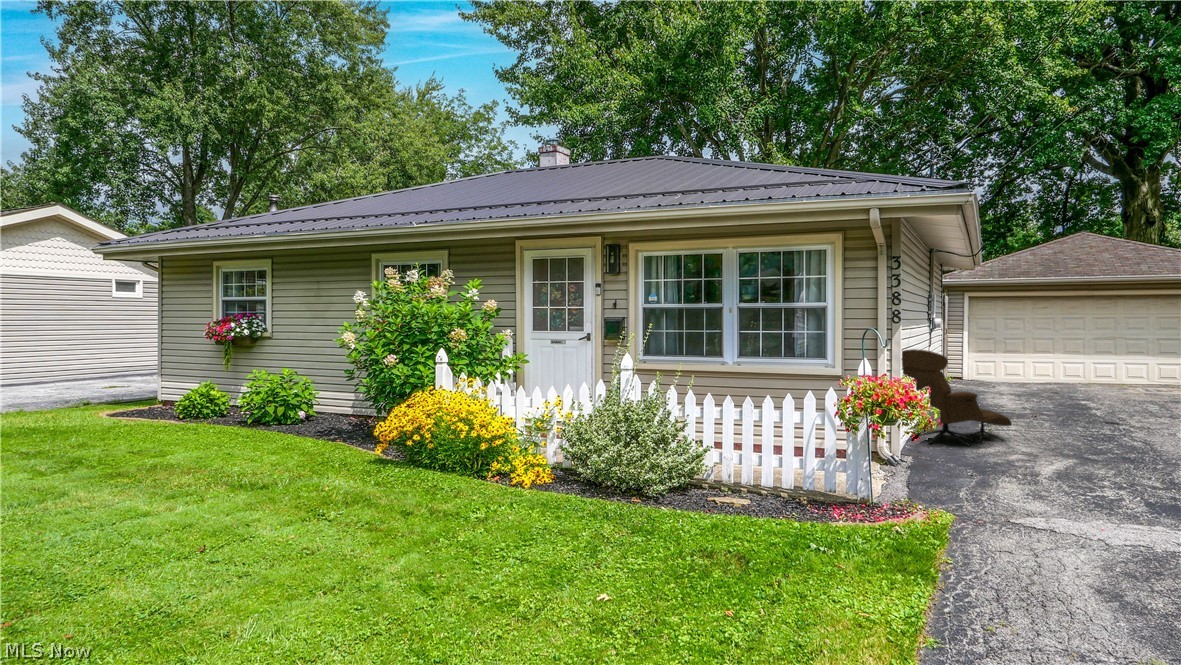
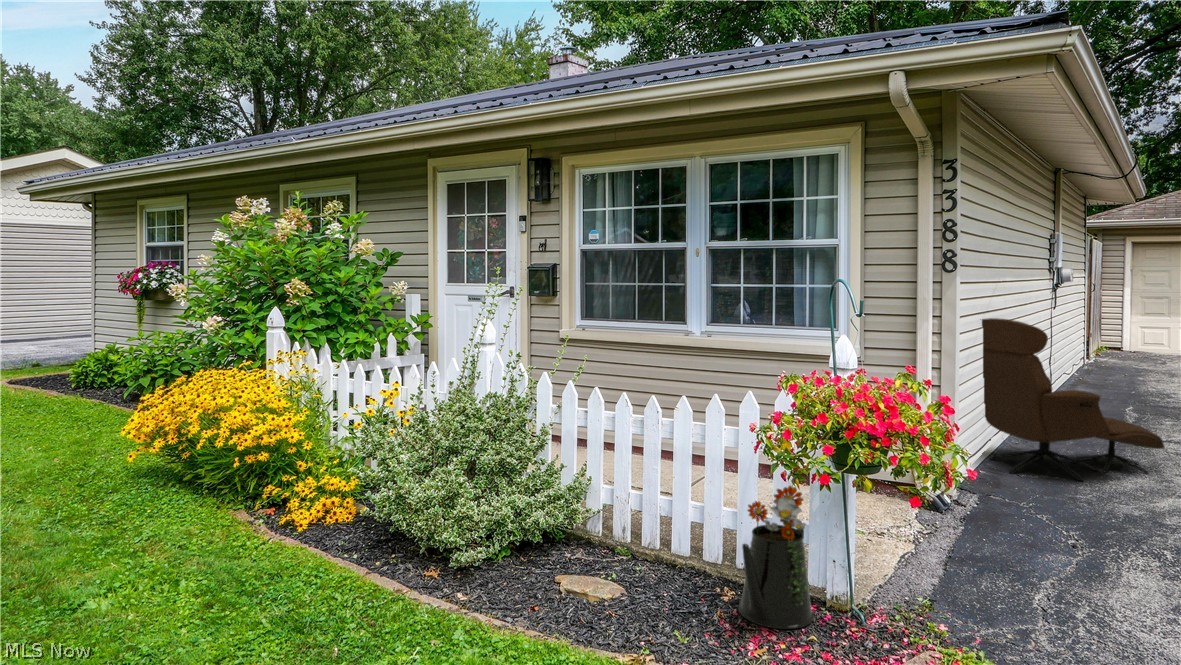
watering can: none [830,441,870,512] -> present [739,486,814,629]

